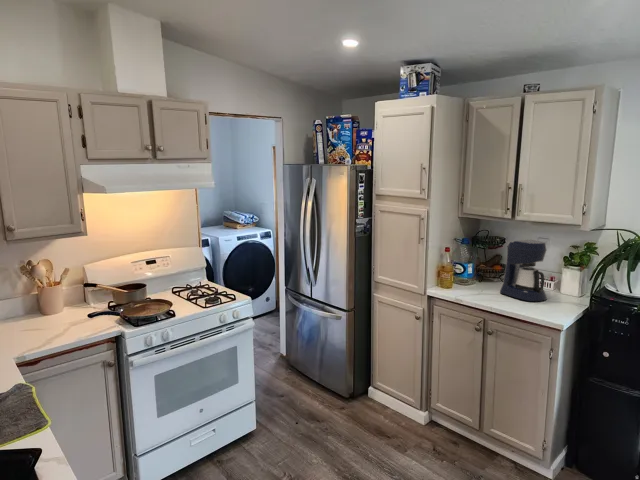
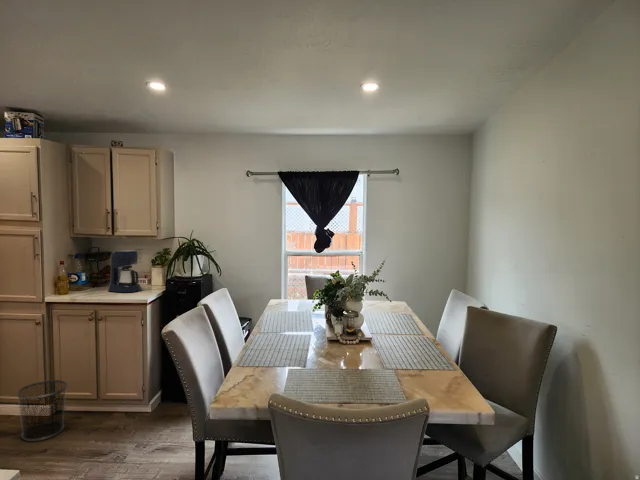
waste bin: none [396,388,447,462] -> present [17,380,67,441]

